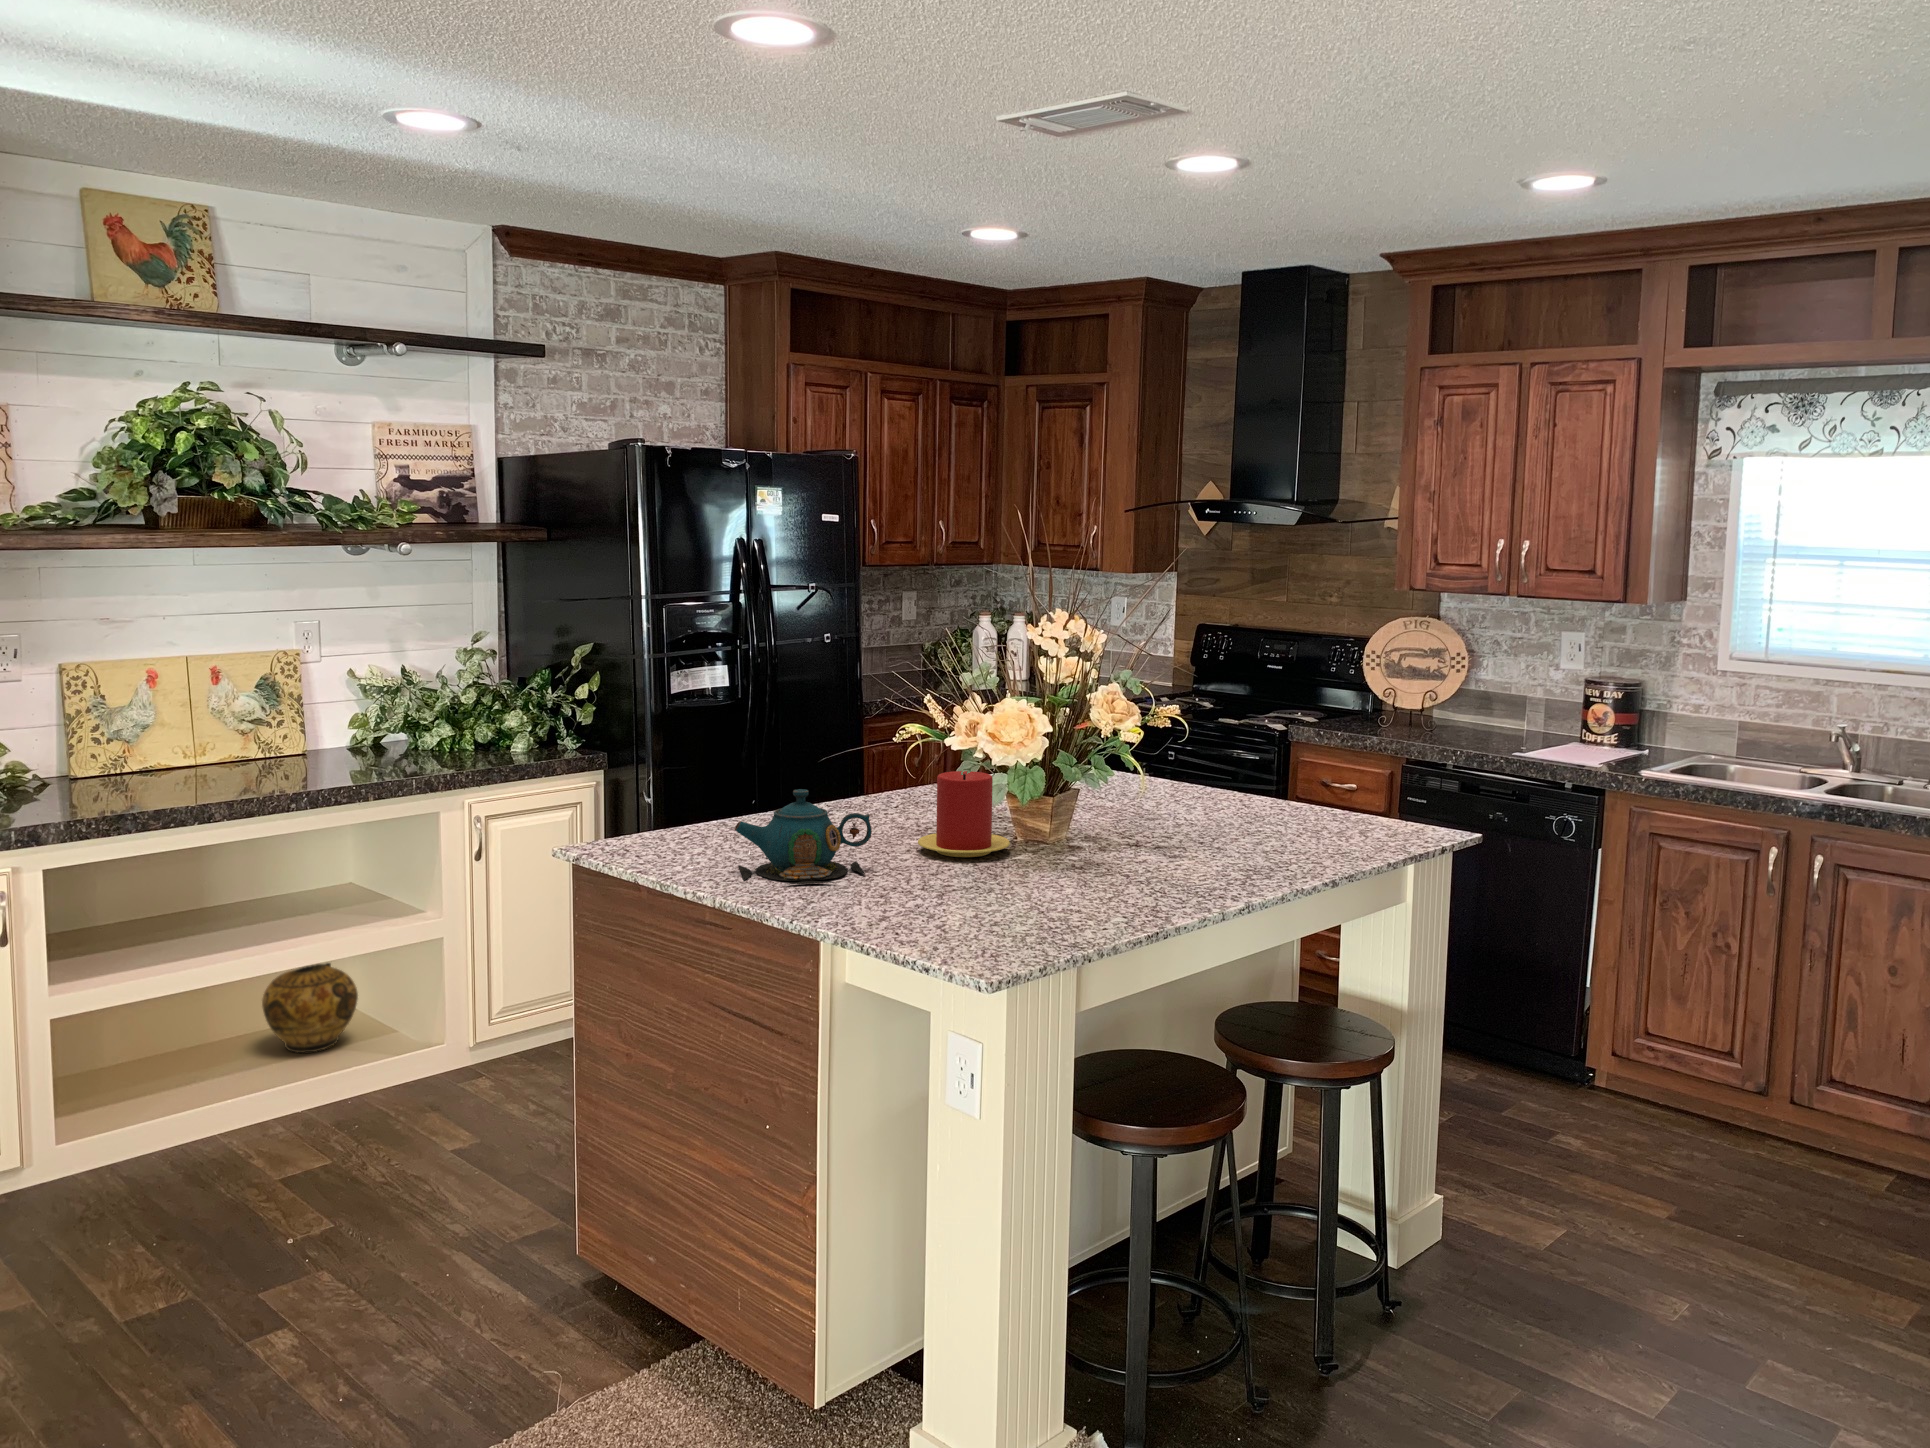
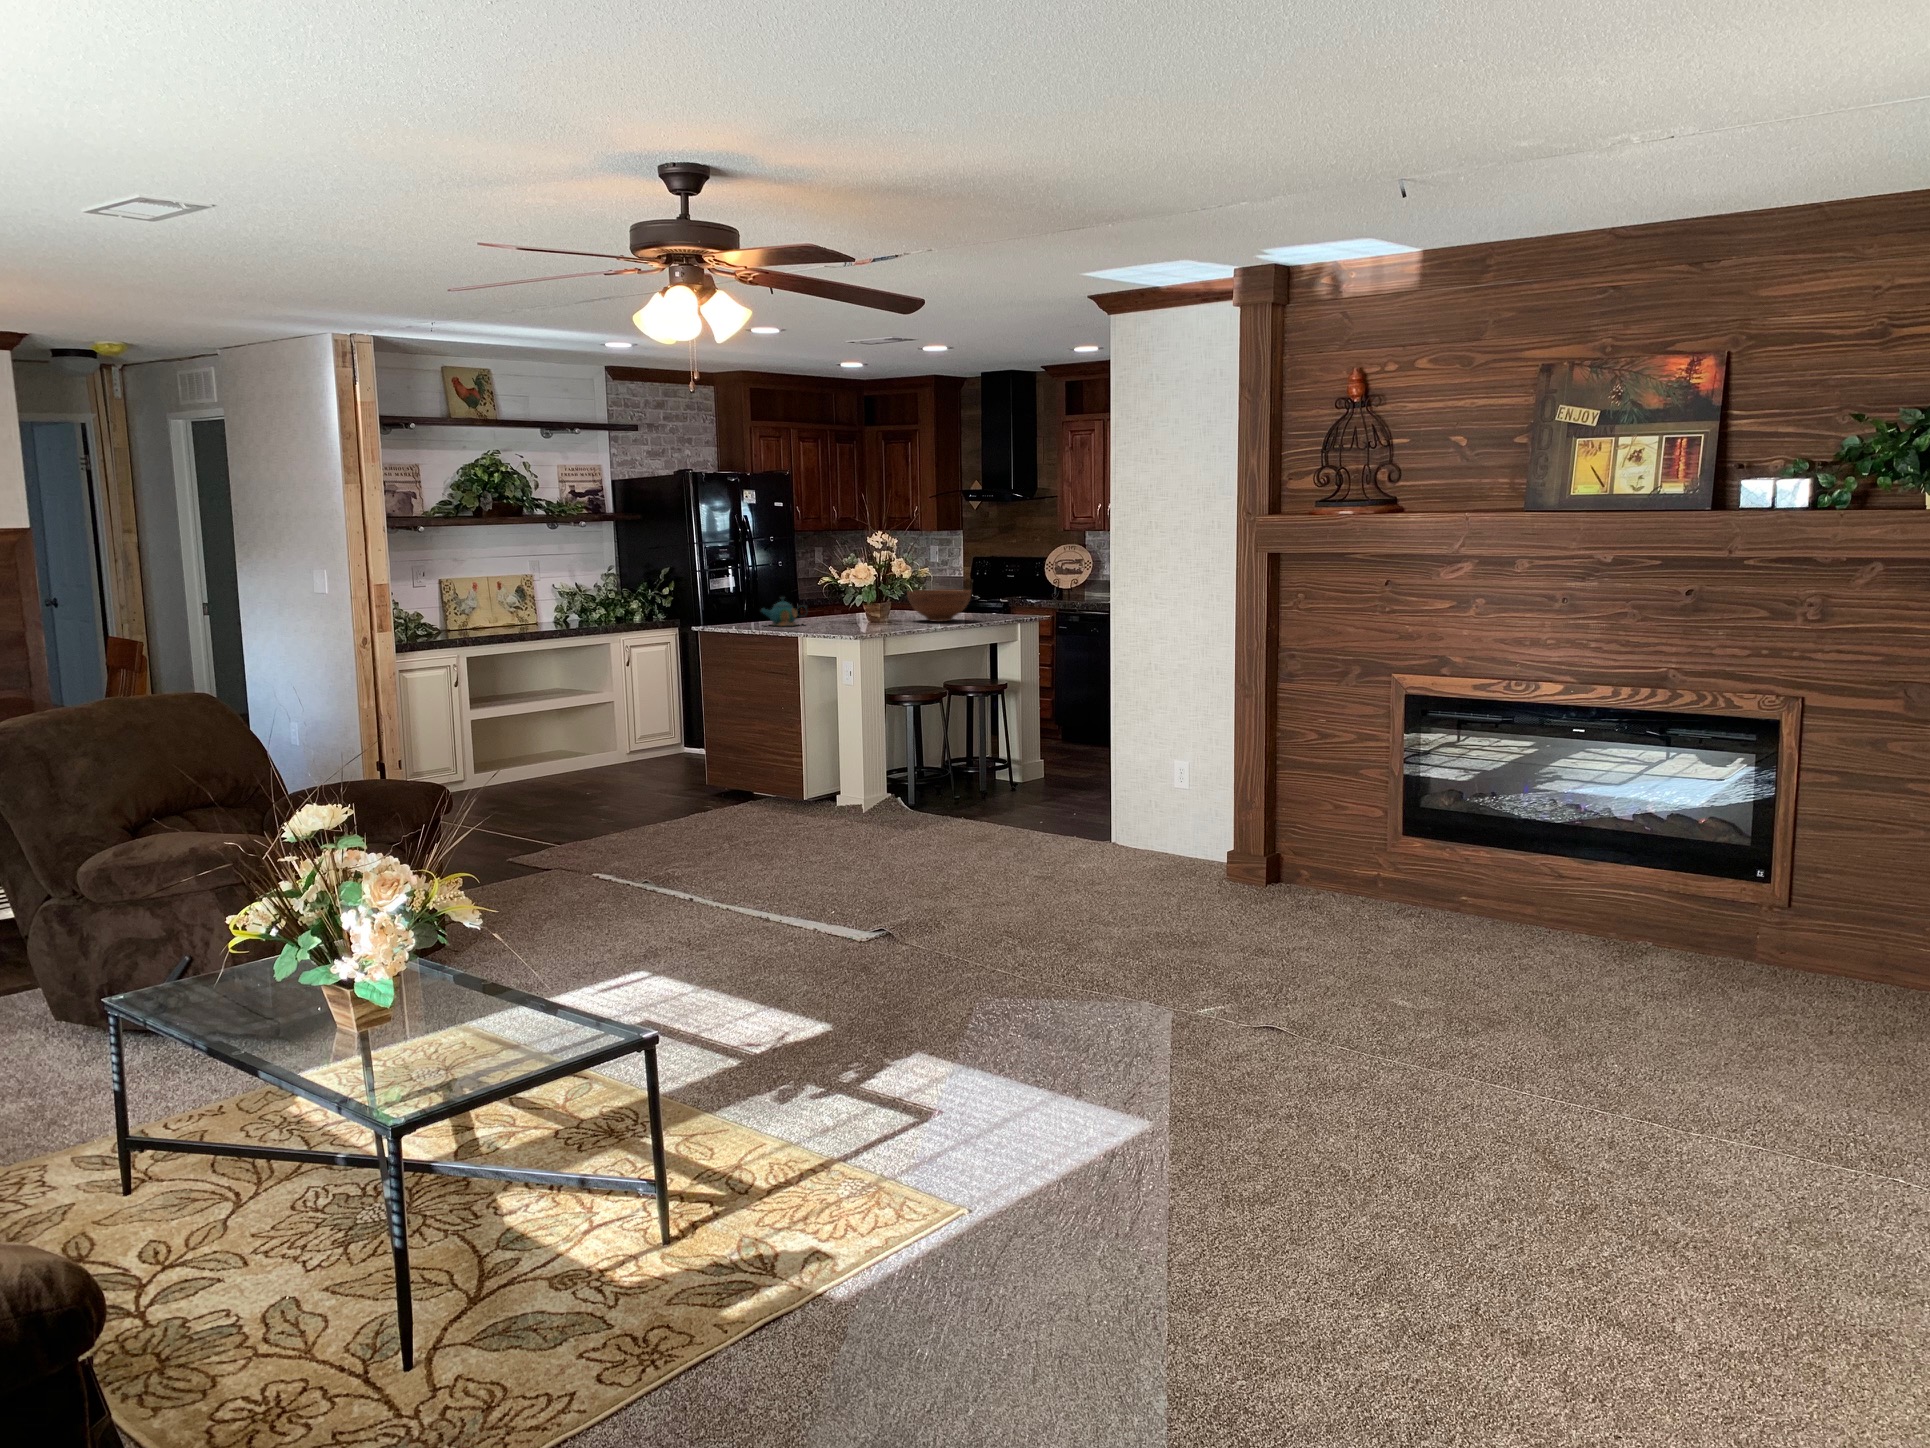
fruit bowl: none [1144,759,1322,857] -> present [907,589,971,622]
candle: present [918,771,1010,857] -> none [824,594,858,623]
ceramic jug: present [262,963,358,1053] -> none [532,705,573,753]

